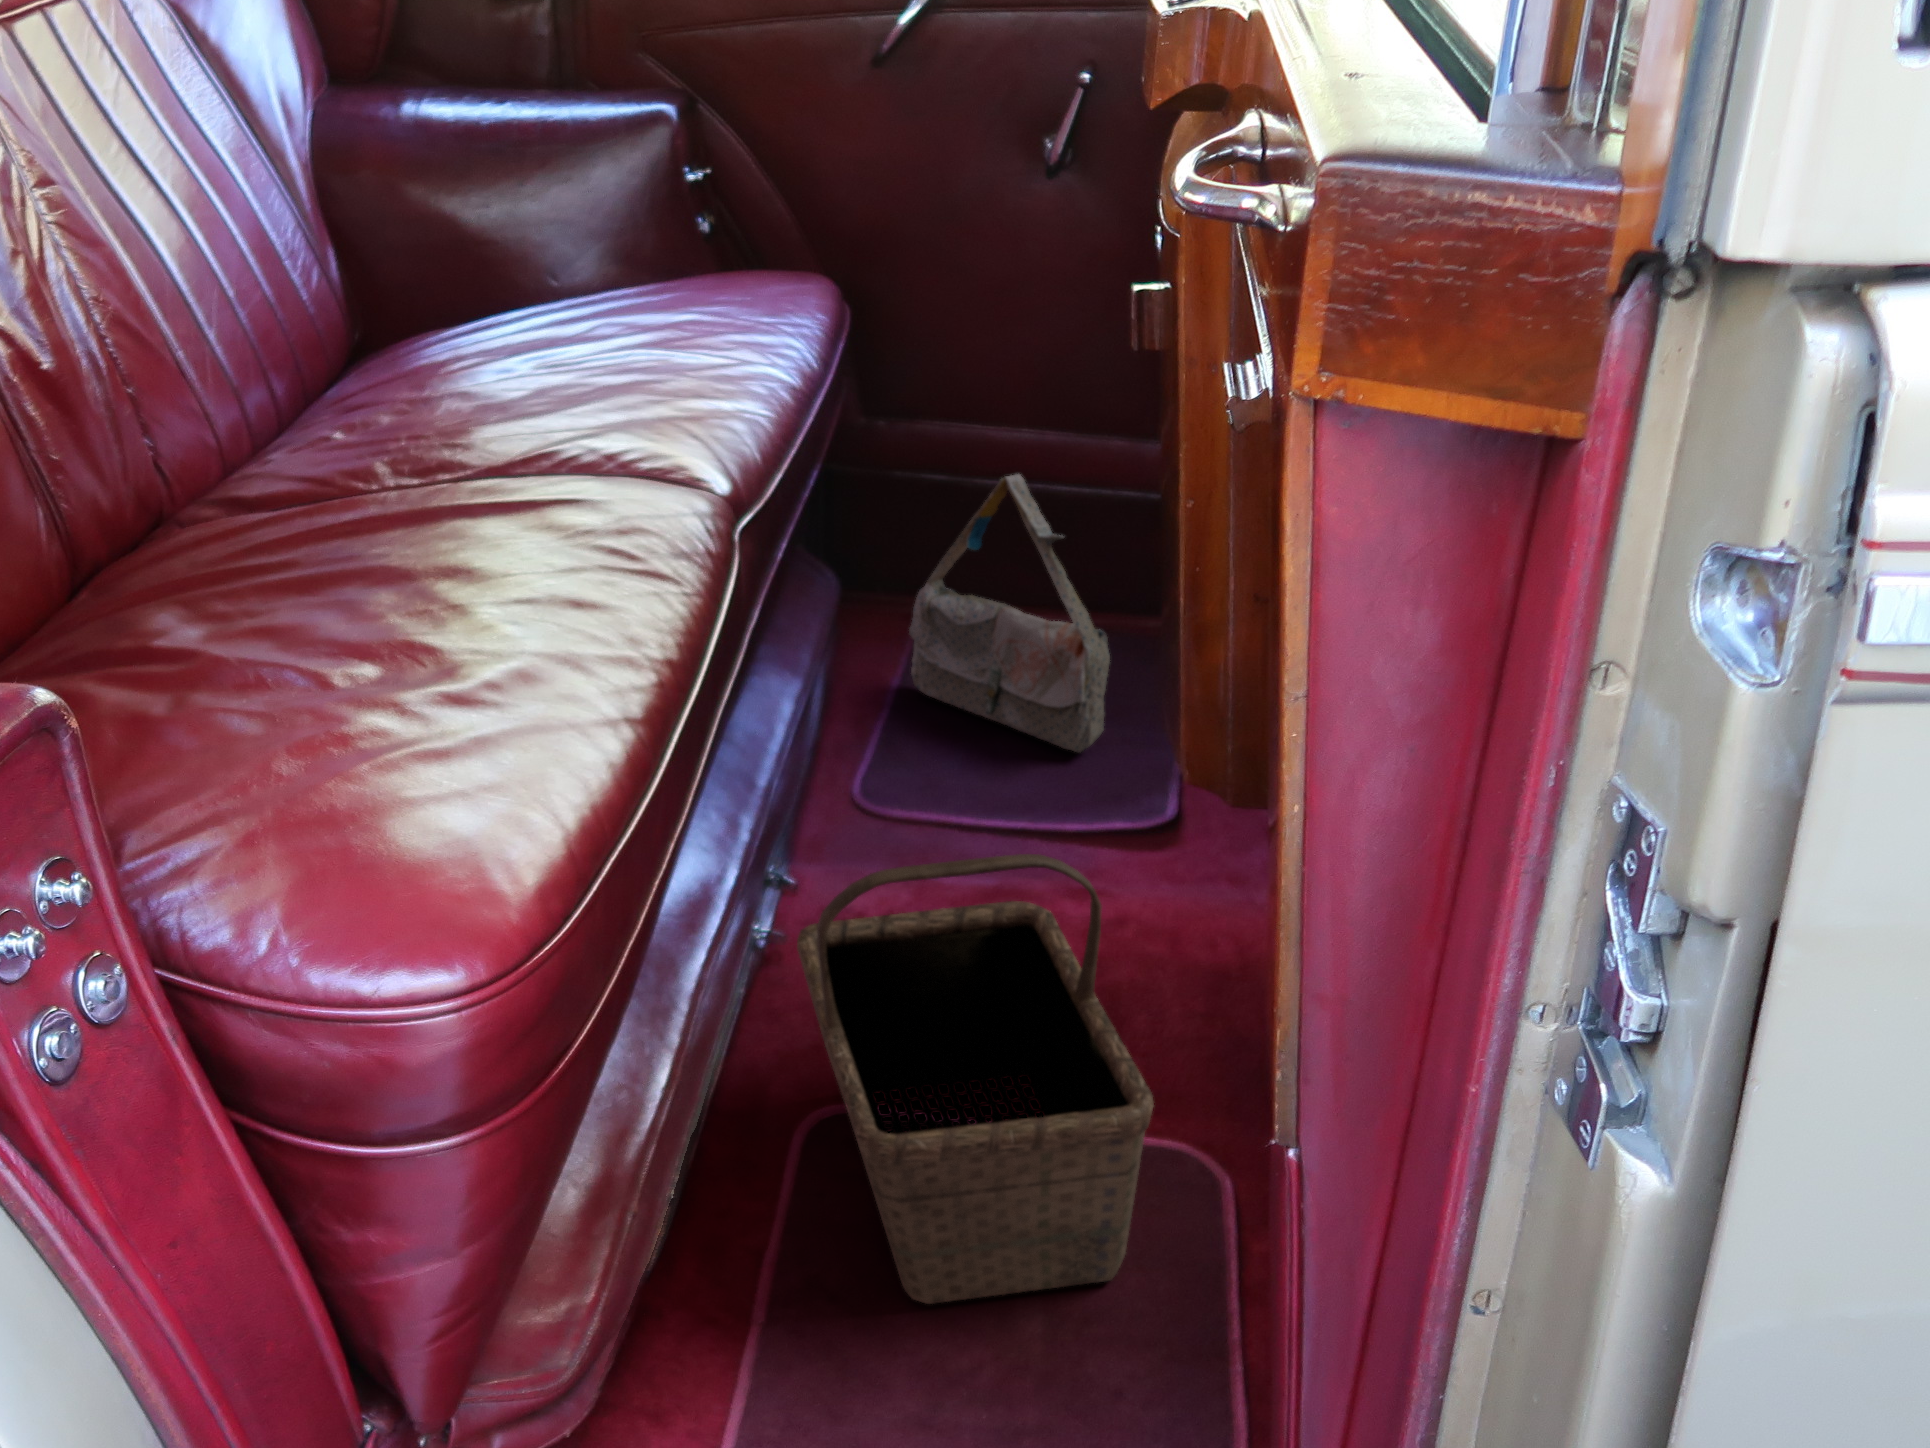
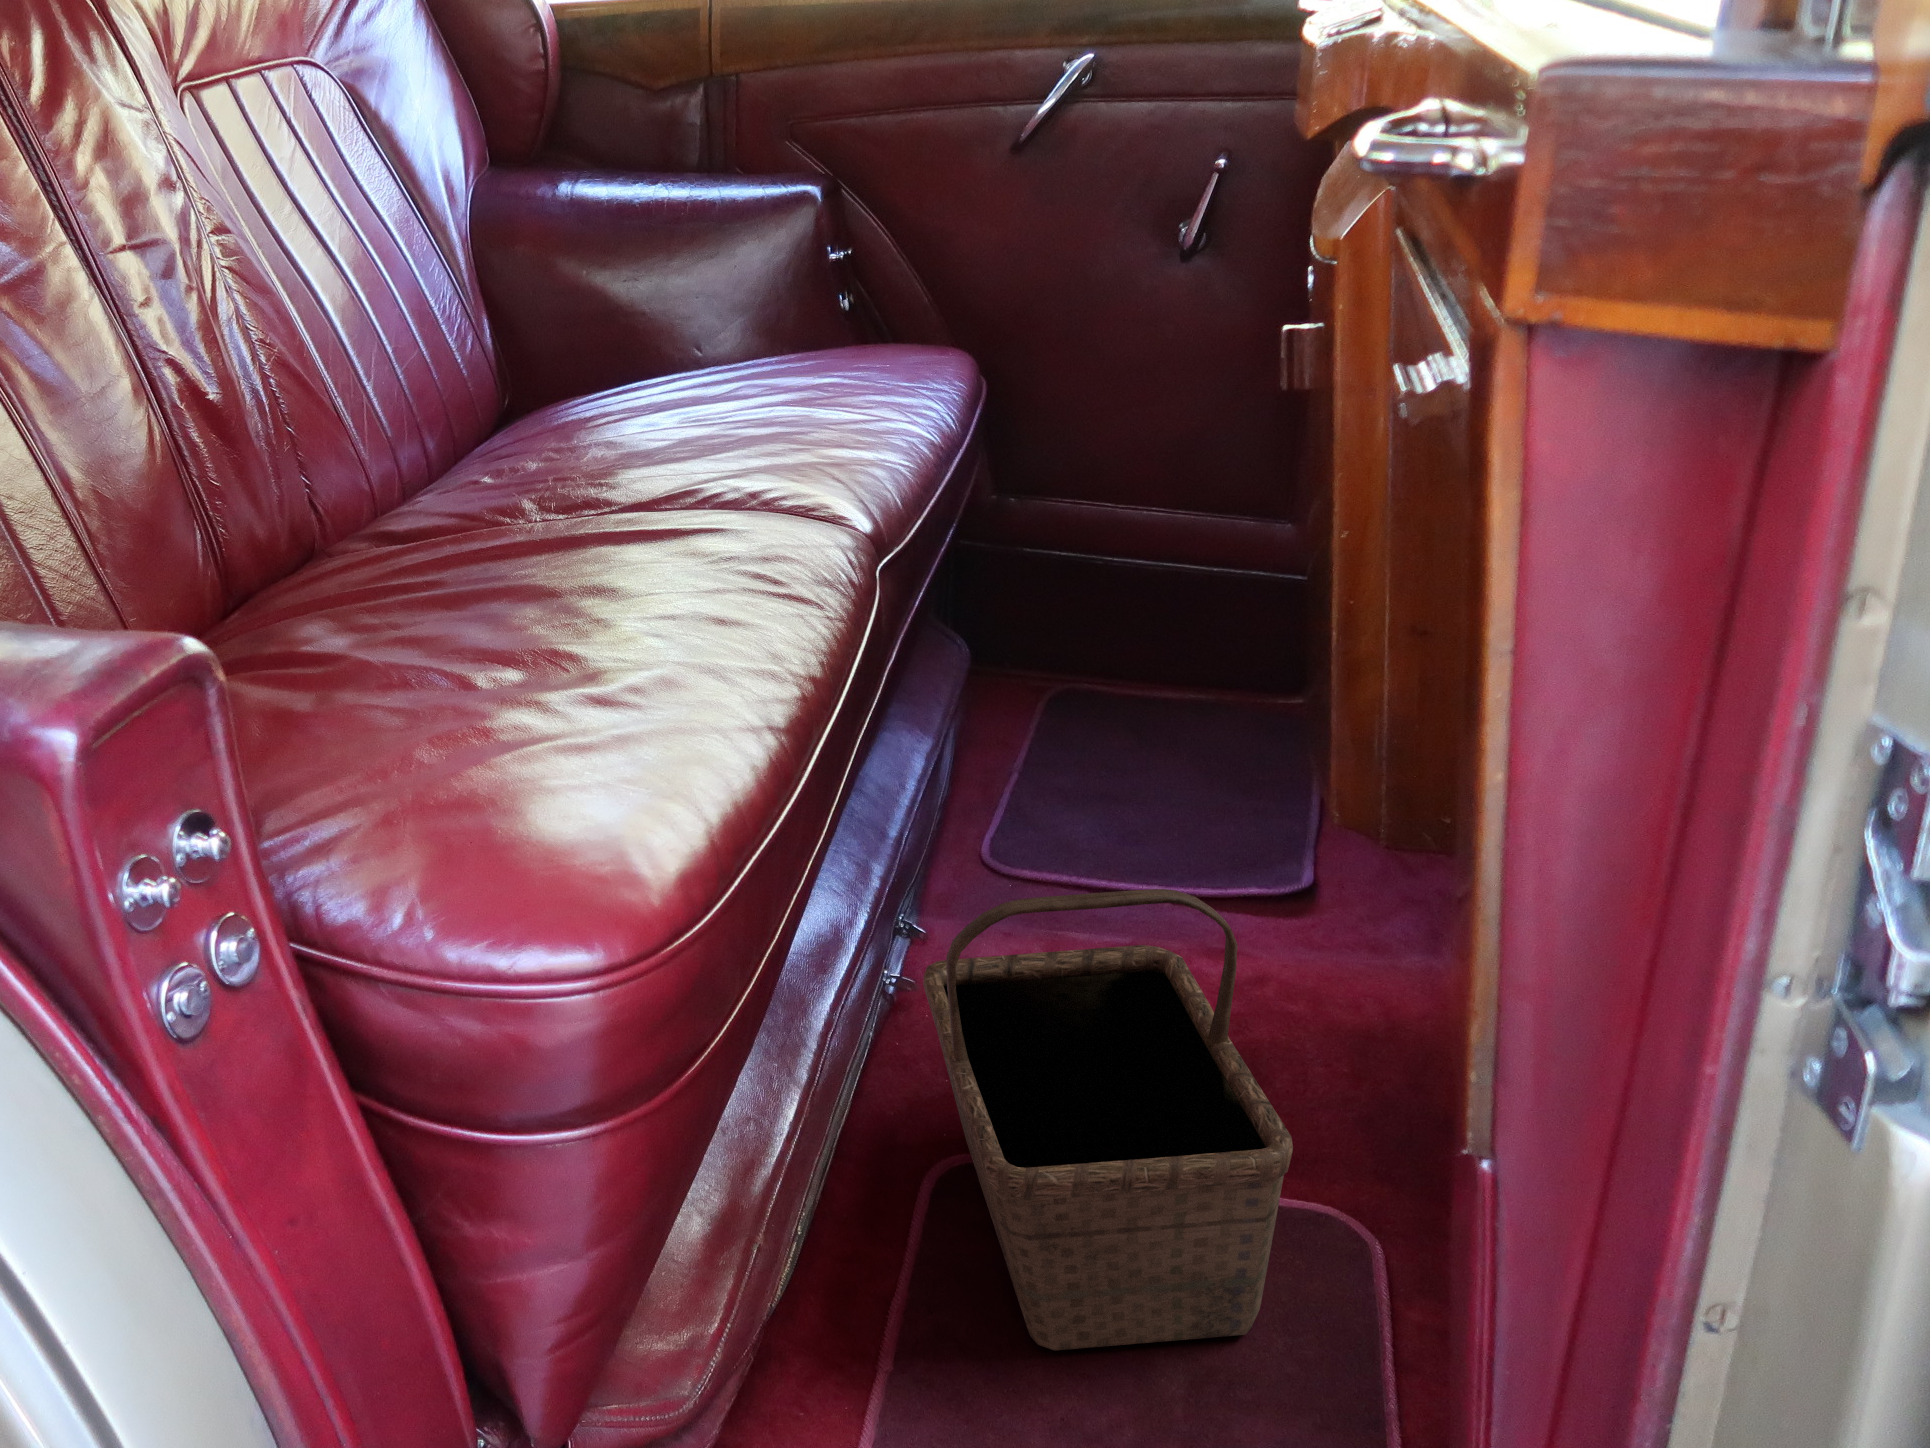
bag: present [909,474,1110,753] -> none [1033,539,1234,815]

